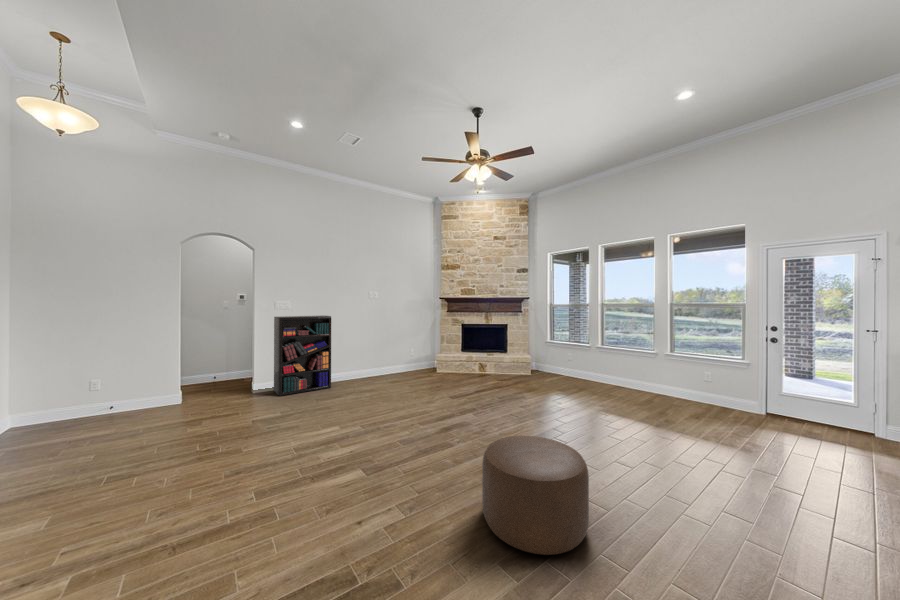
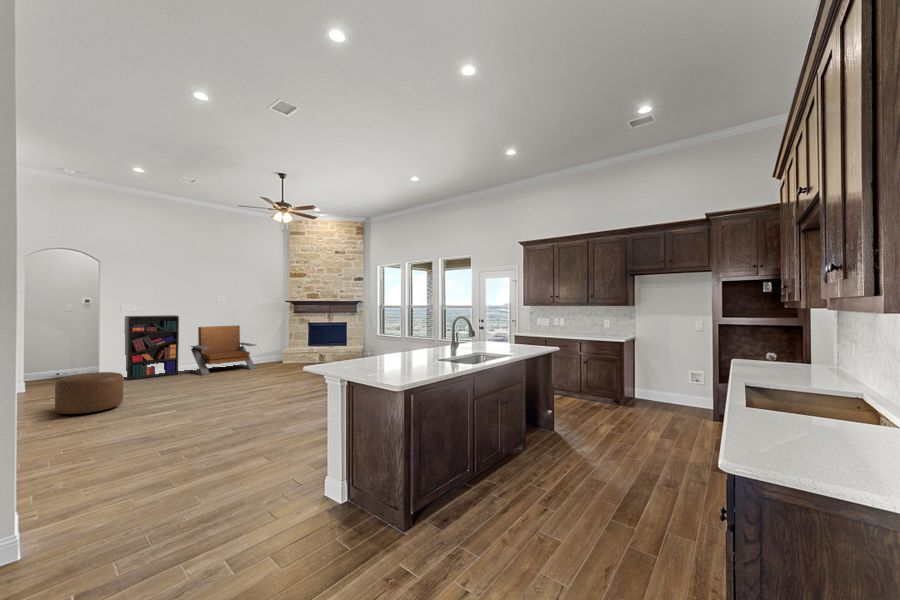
lounge chair: none [341,327,415,392] -> present [190,325,256,375]
ottoman: present [482,436,589,555] -> present [55,372,123,414]

